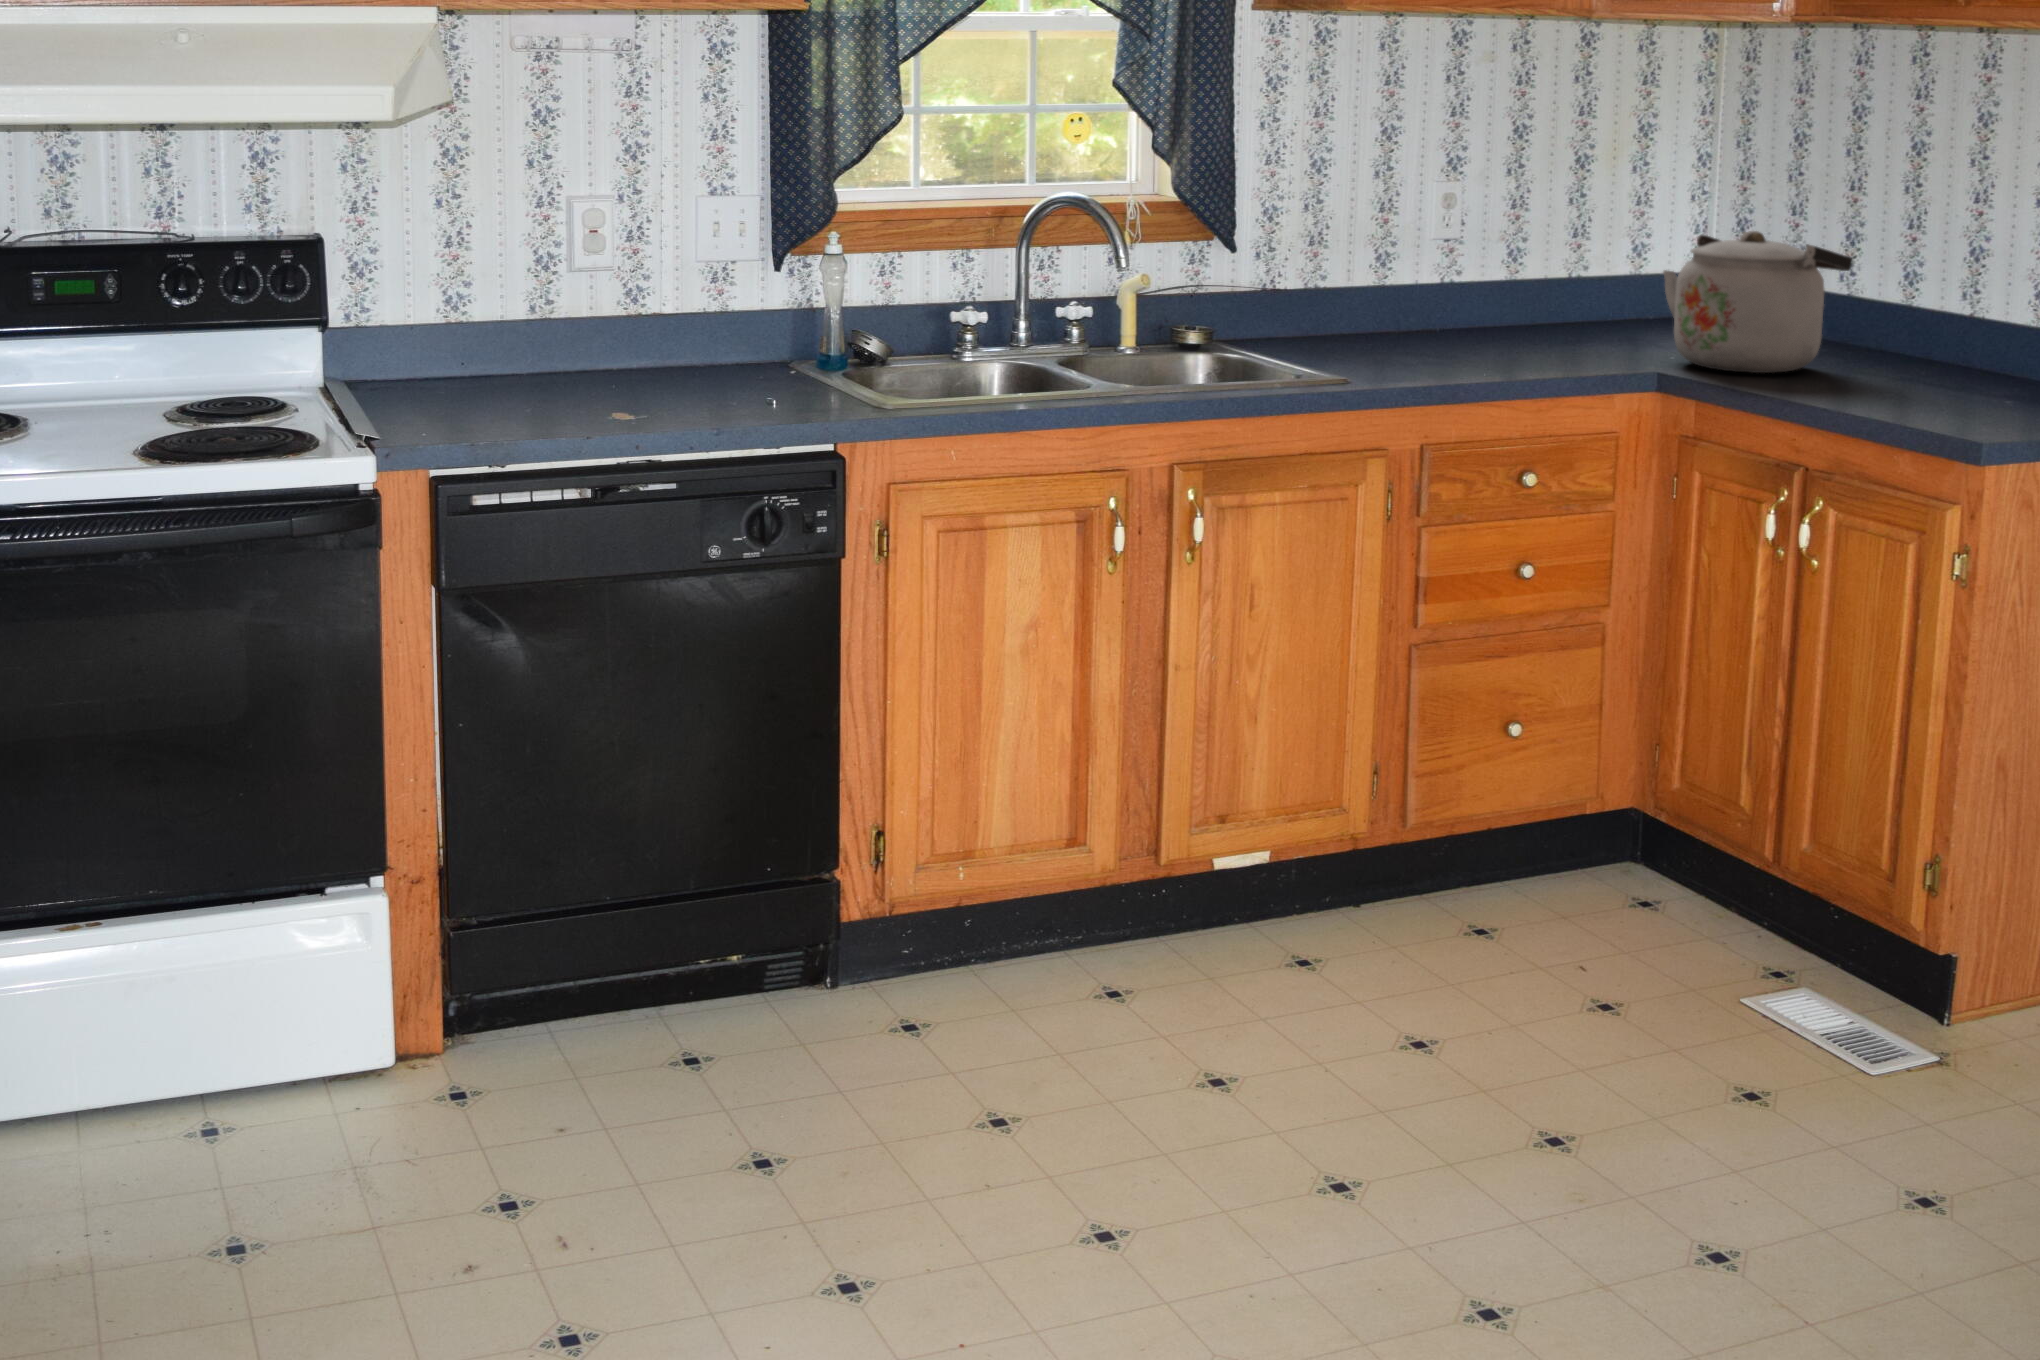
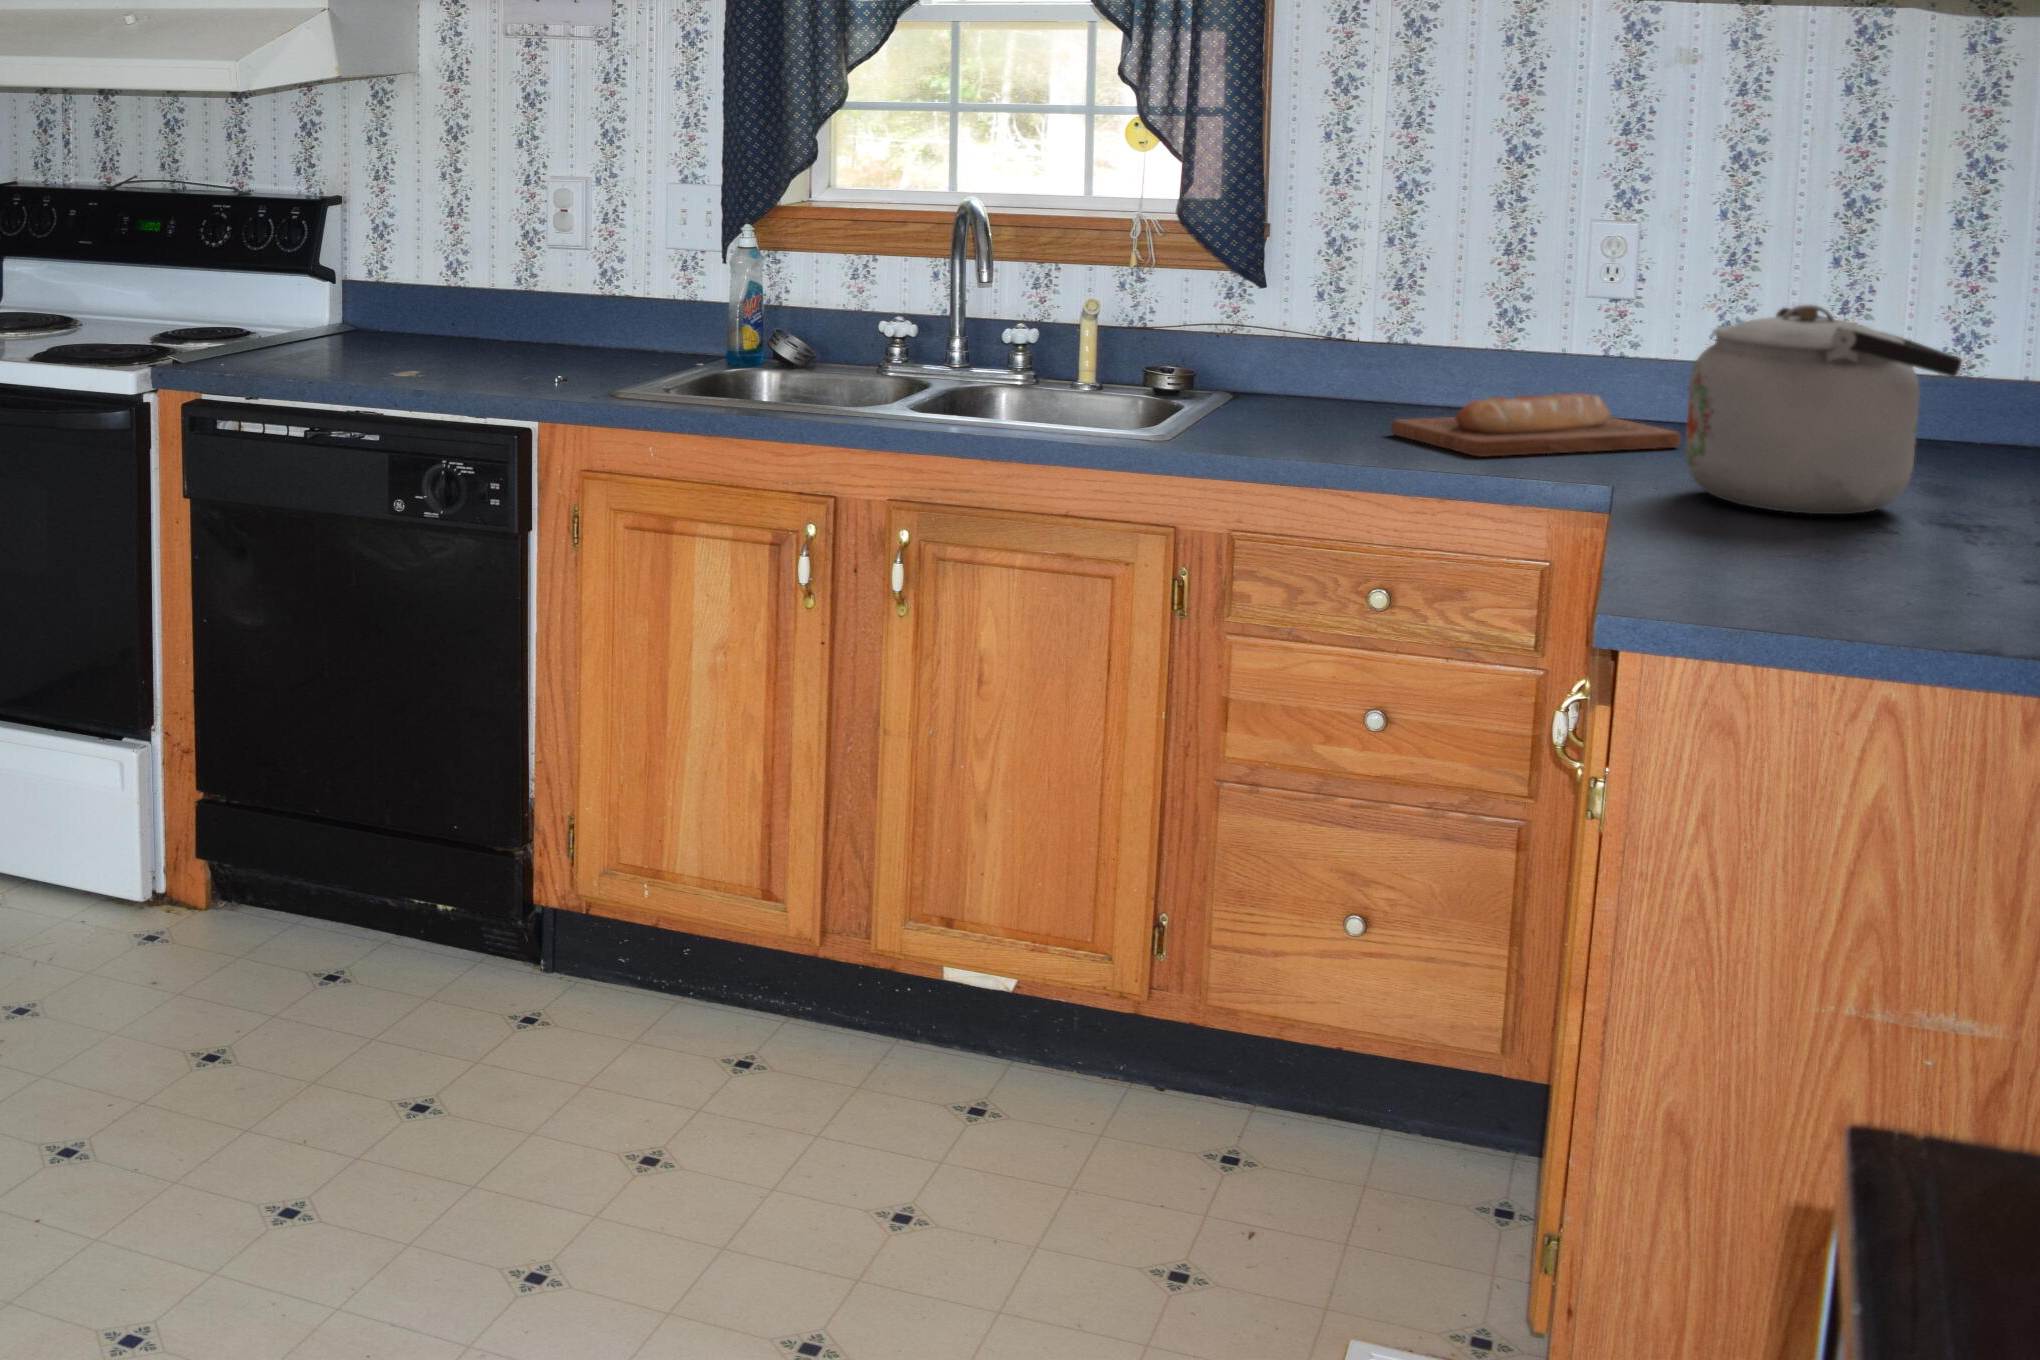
bread loaf: none [1409,310,1553,364] -> present [1391,393,1681,457]

